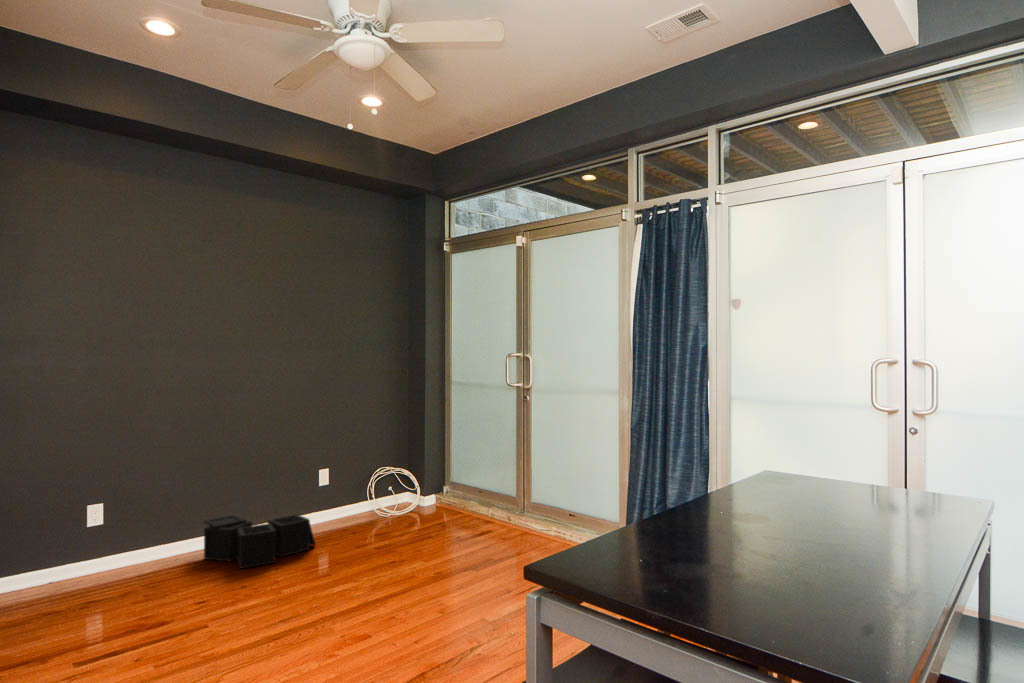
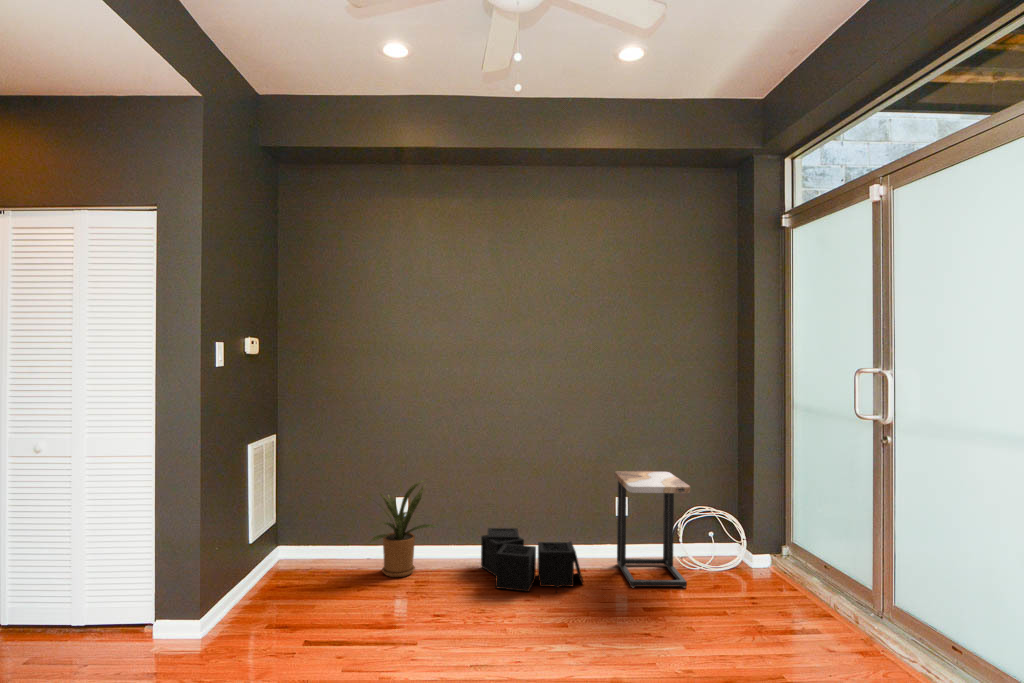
side table: none [323,443,396,538] -> present [615,471,690,587]
house plant: none [57,479,159,592] -> present [371,479,436,577]

